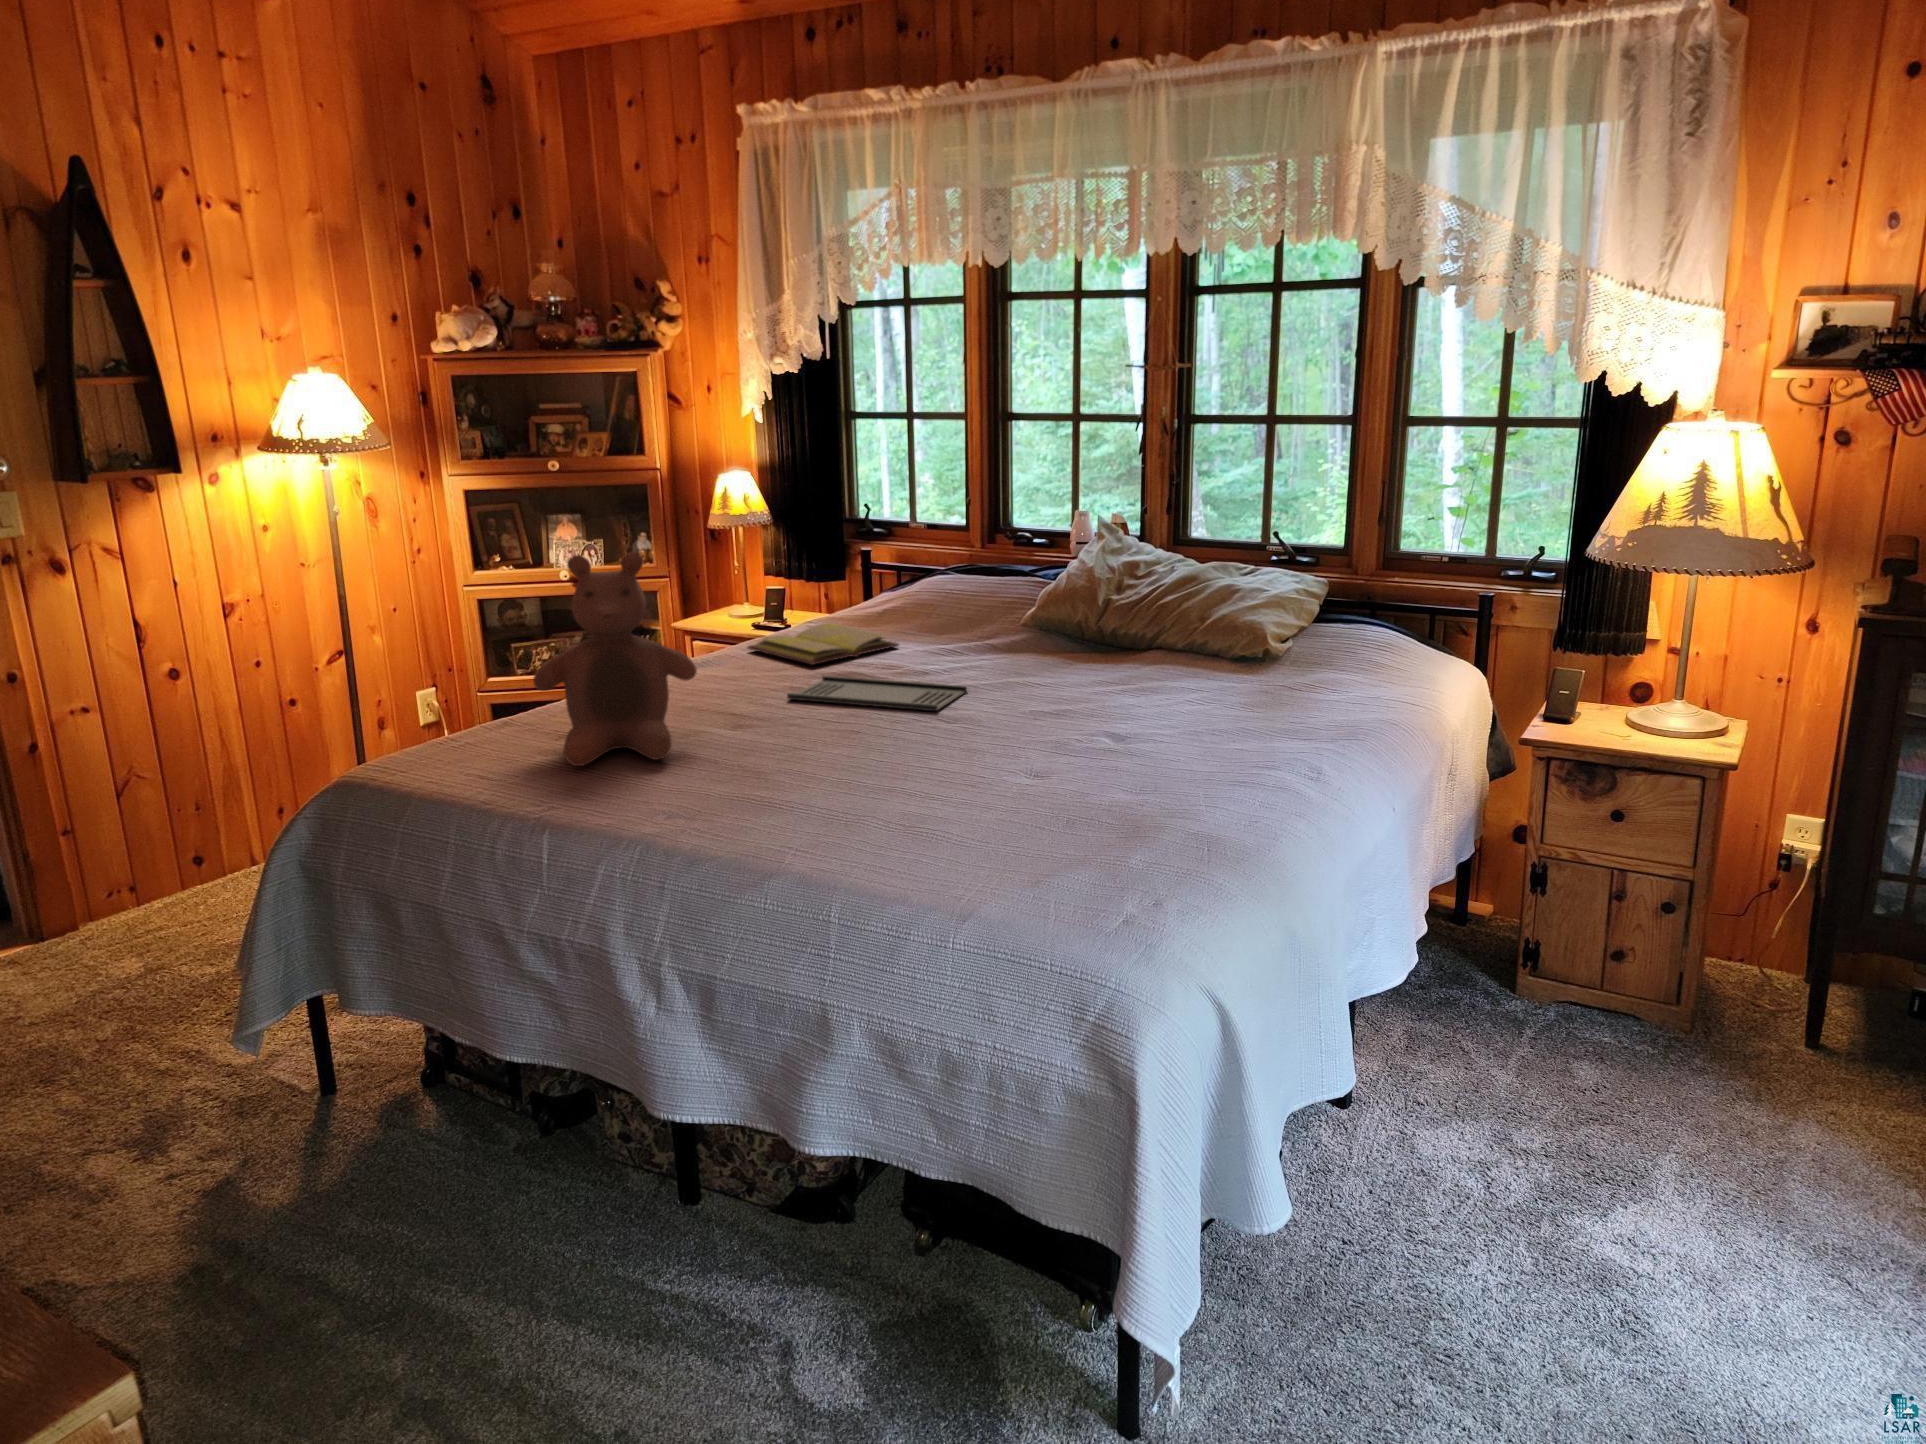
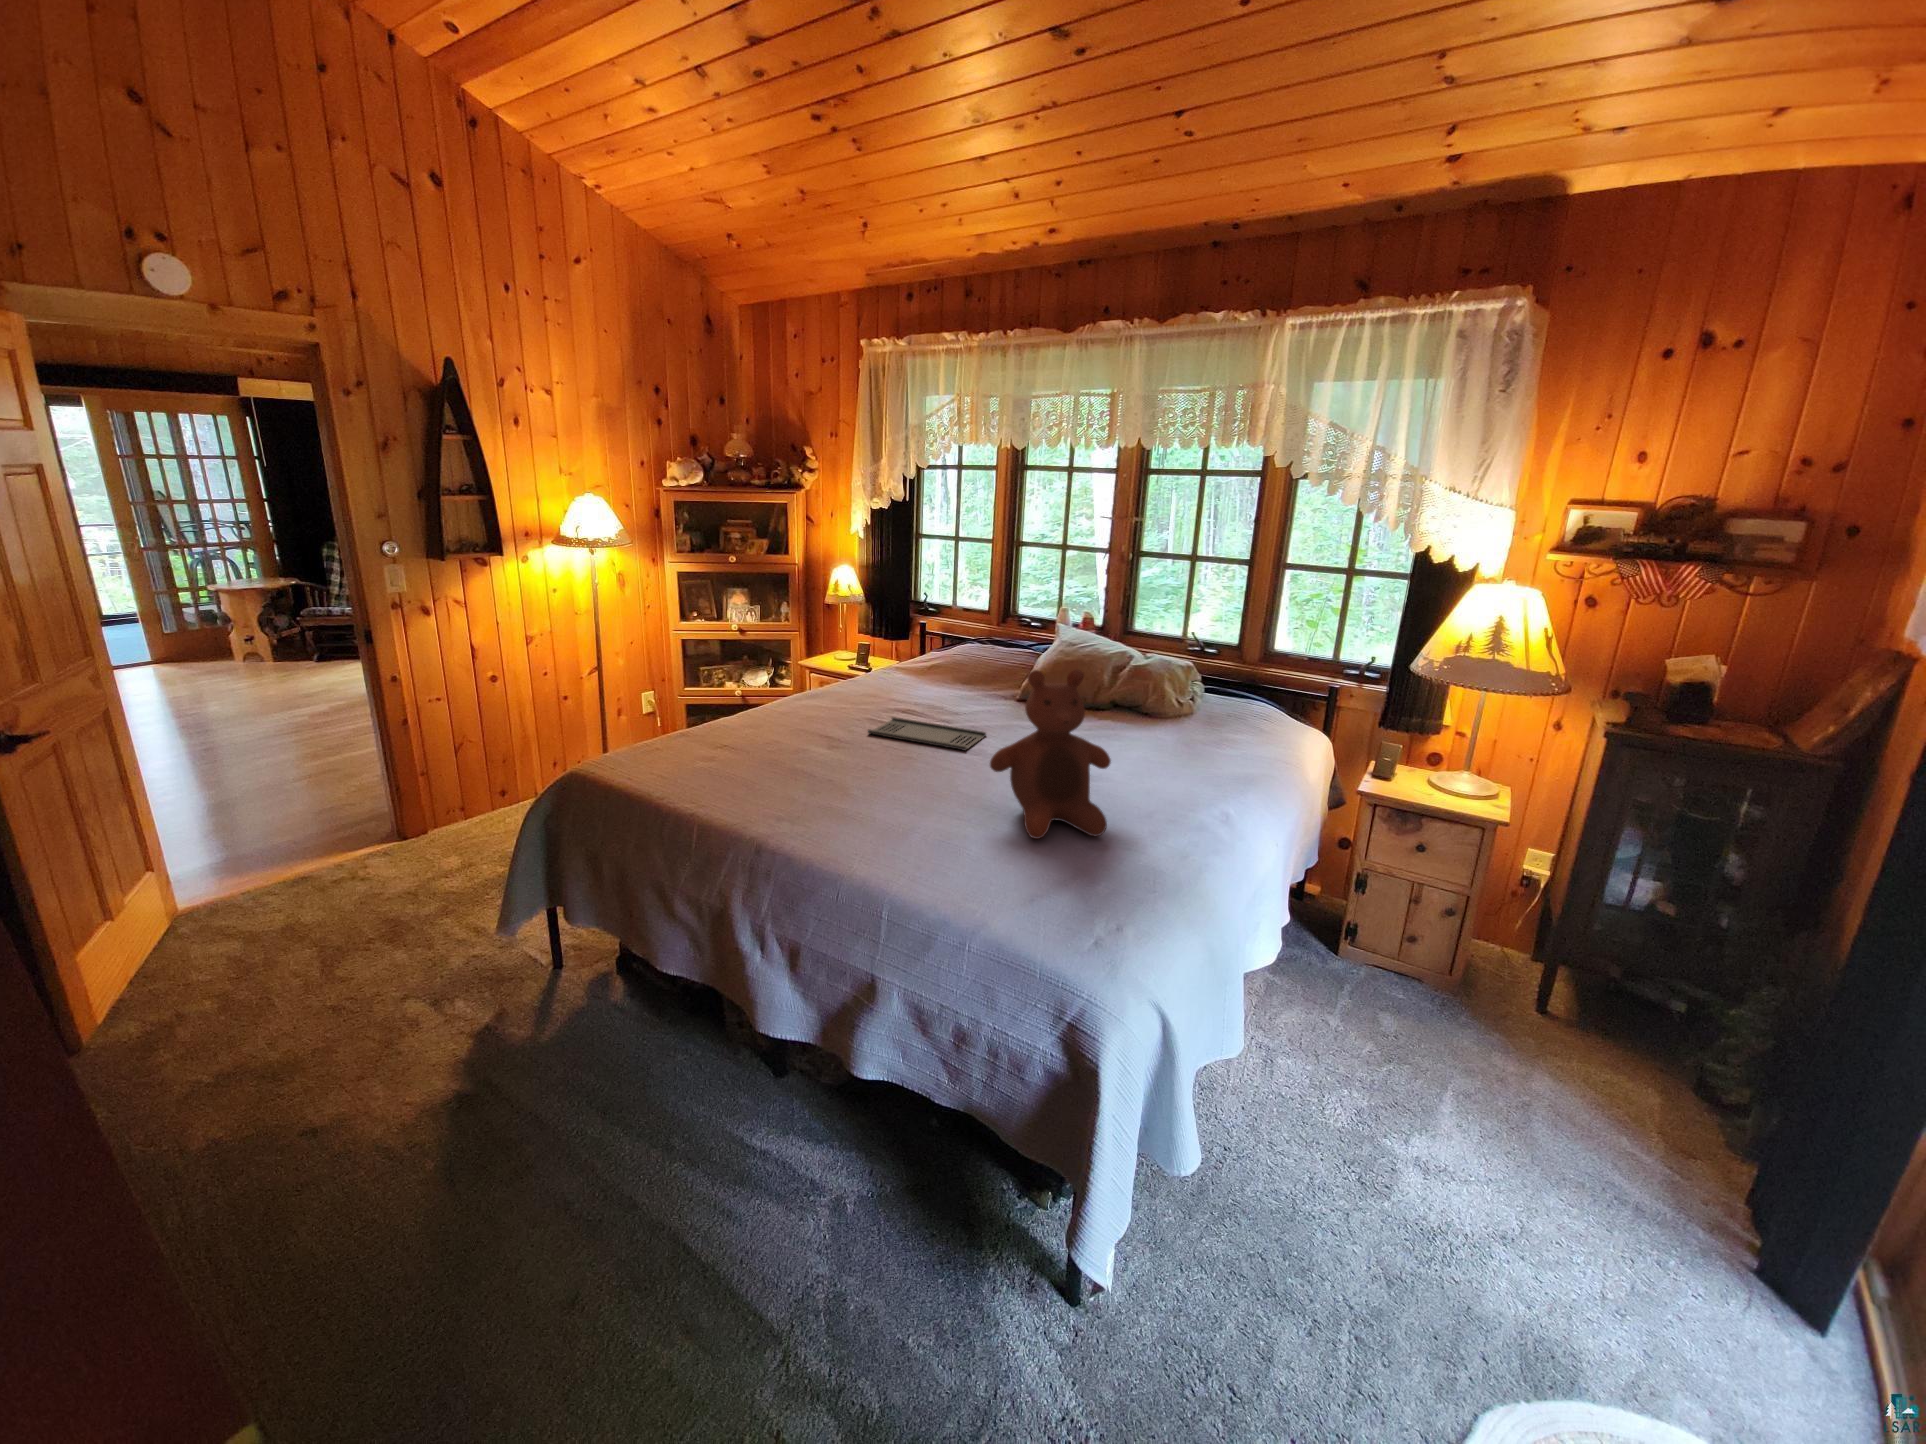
stuffed bear: present [533,552,697,766] -> present [990,670,1111,839]
diary: present [748,622,899,665] -> none [845,677,943,708]

